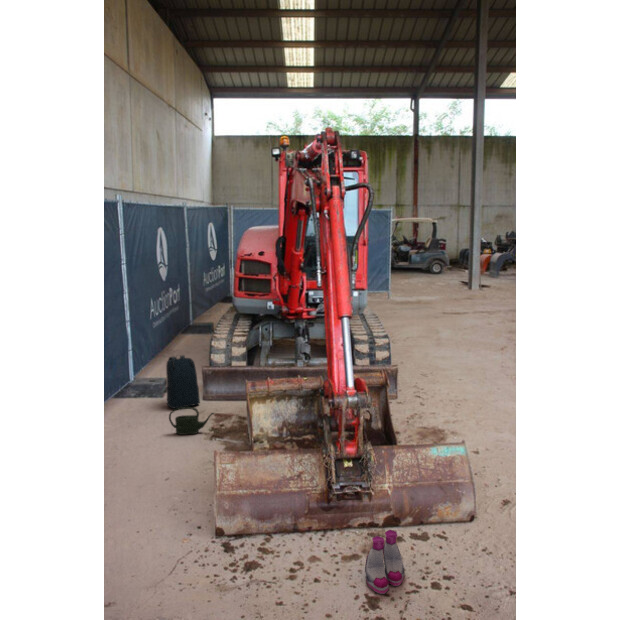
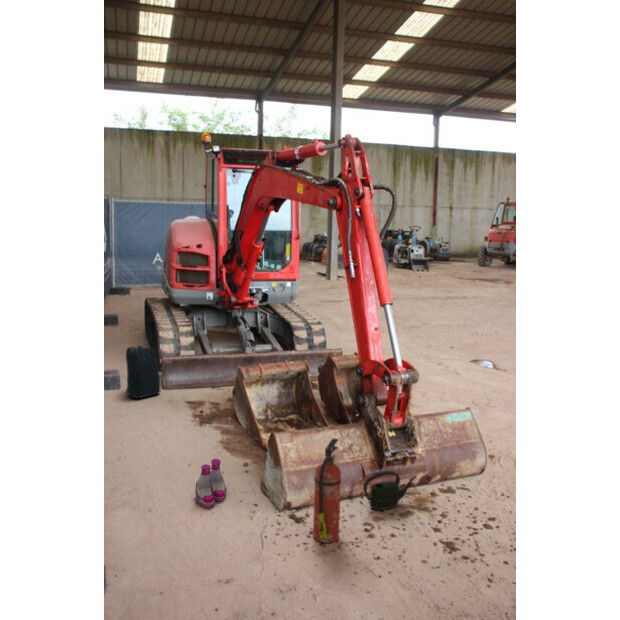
watering can: present [169,407,214,435] -> present [363,471,417,510]
fire extinguisher: none [220,463,258,577] -> present [313,438,341,543]
boots: present [365,530,405,594] -> present [195,459,227,507]

